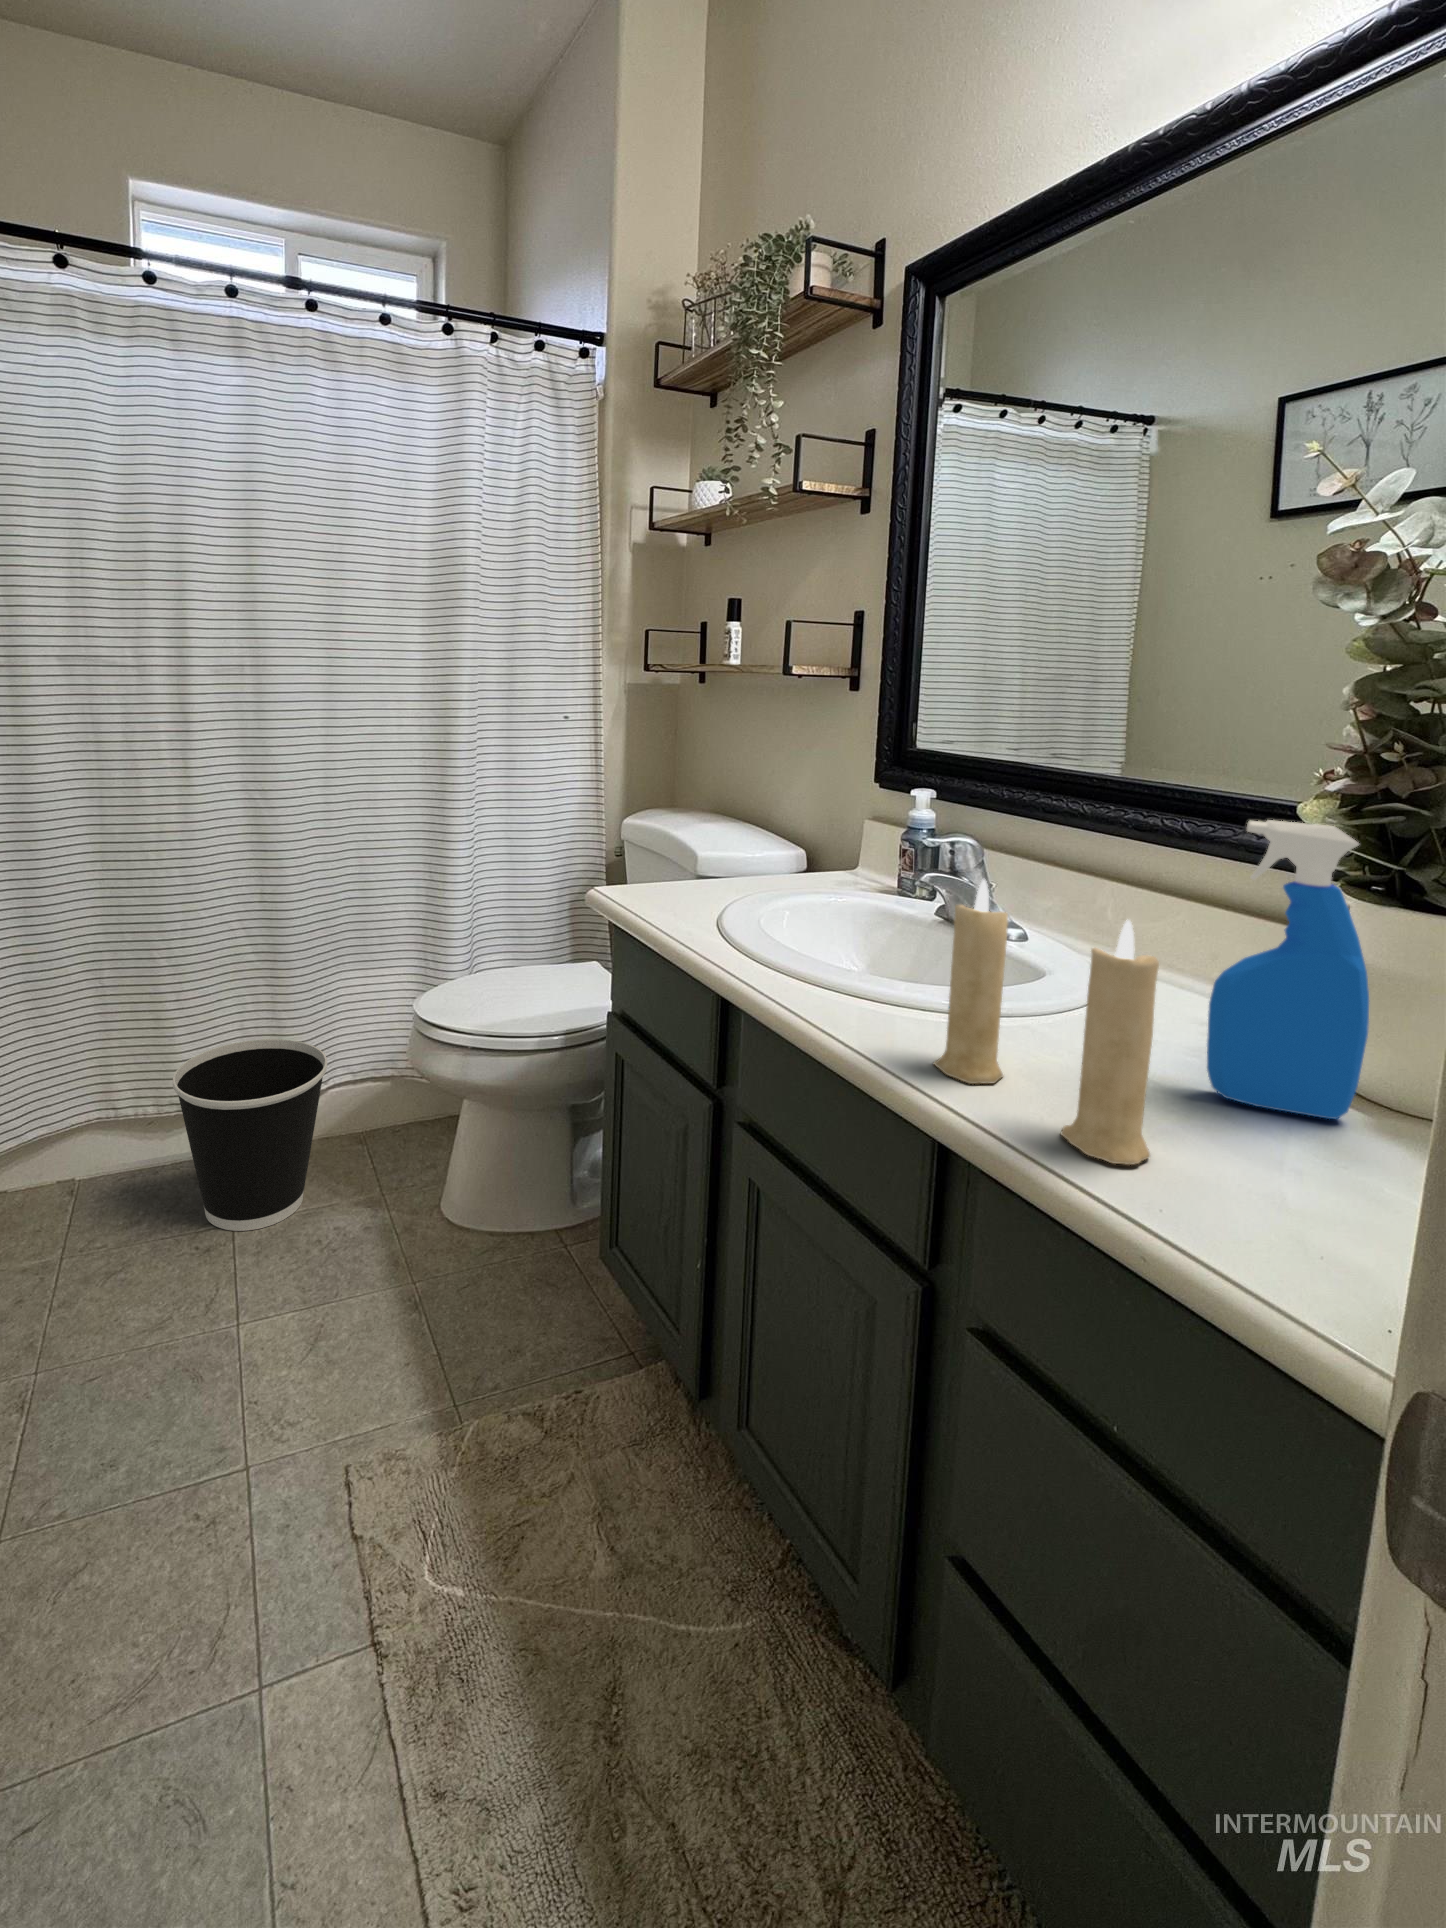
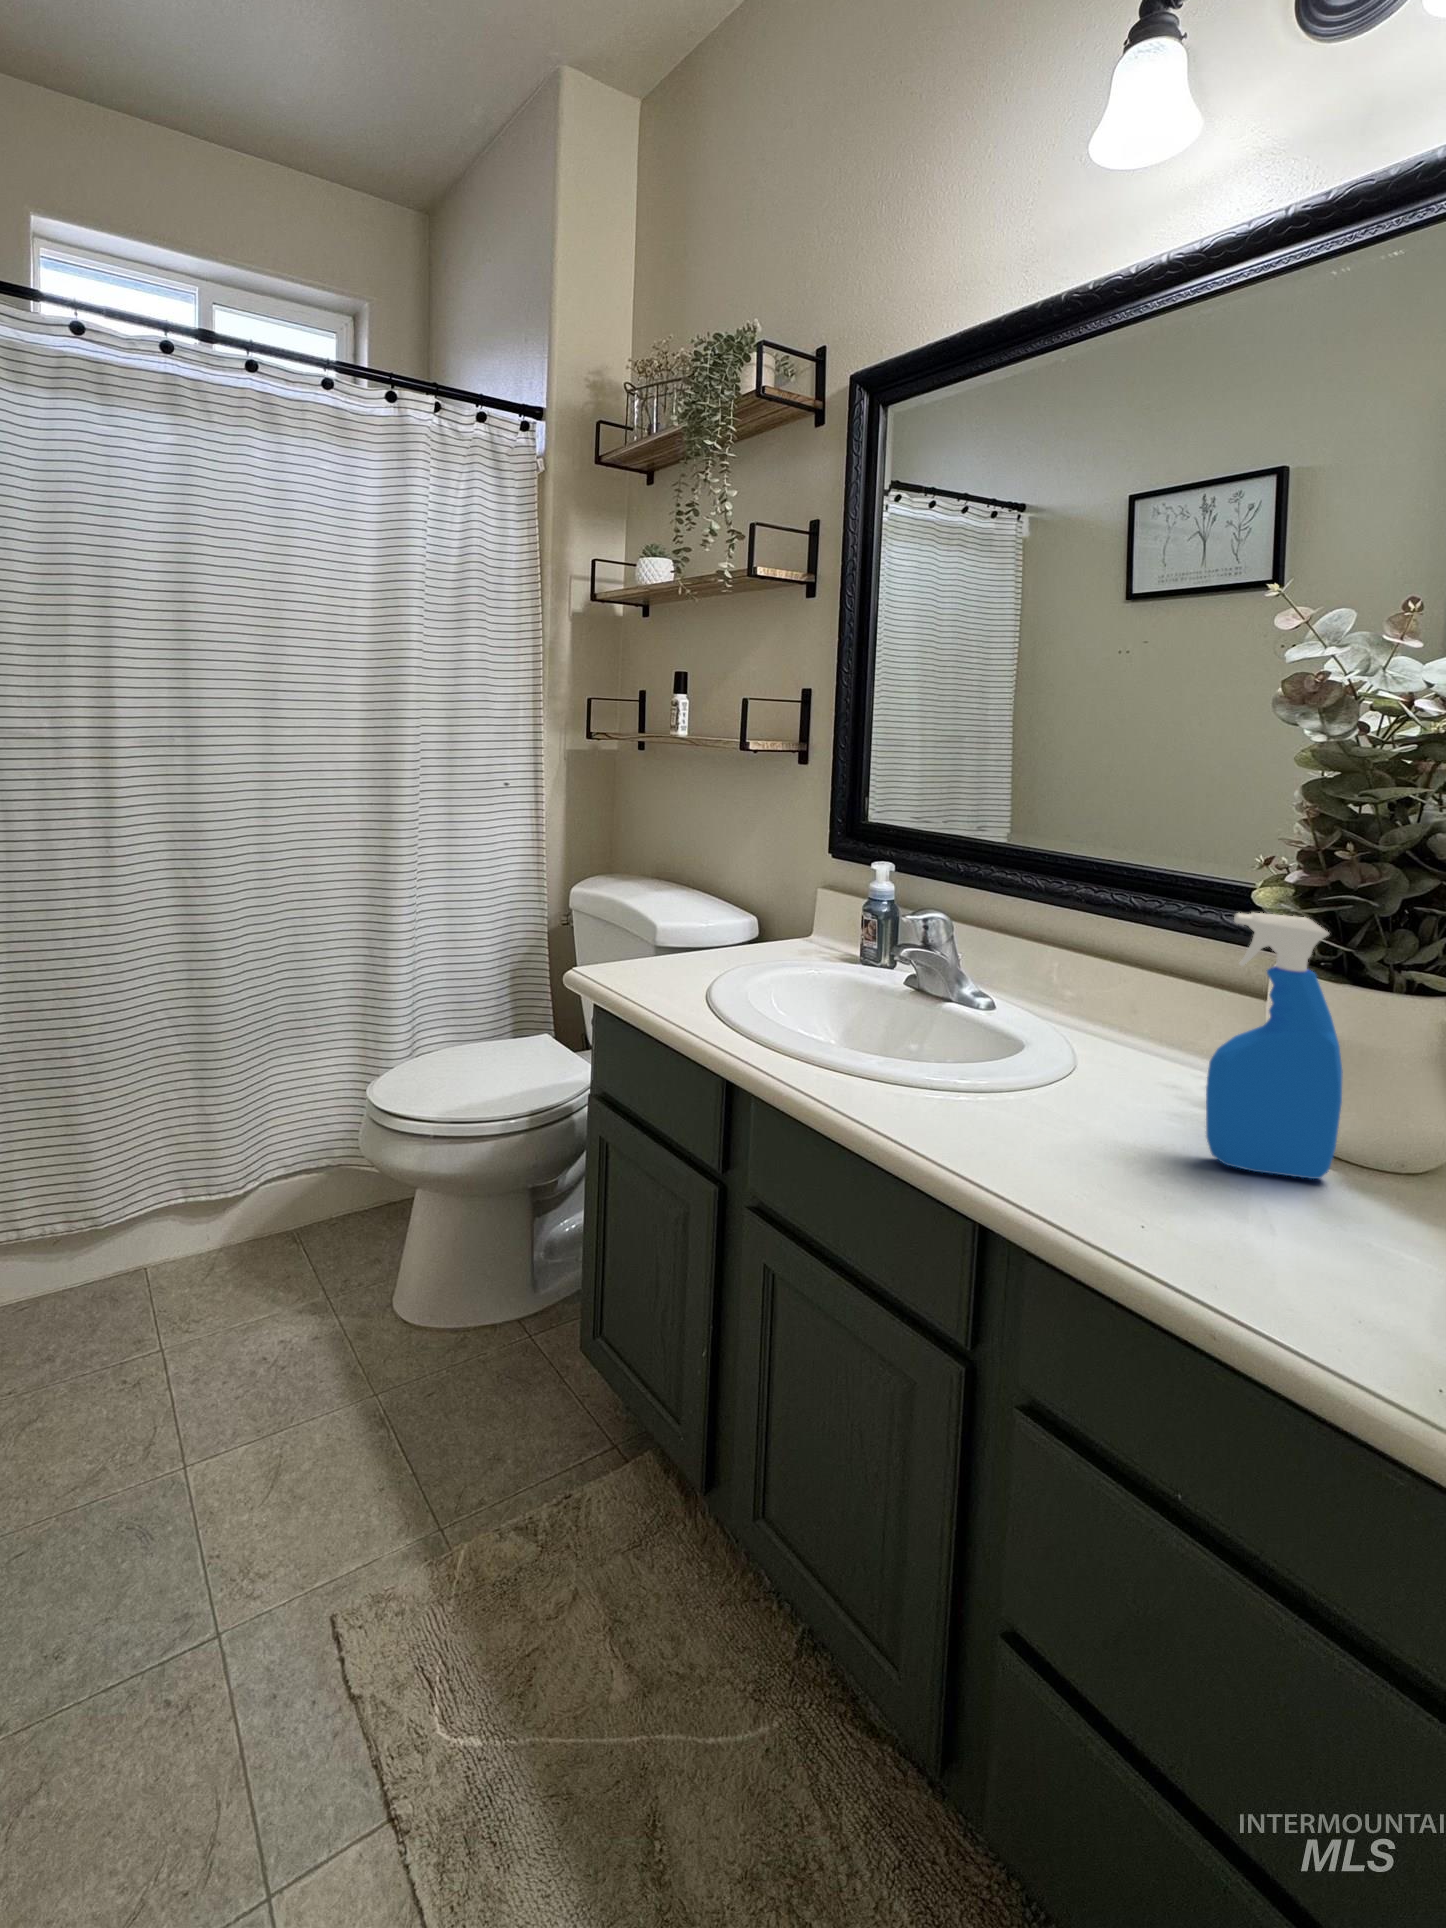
candle: present [934,880,1159,1165] -> none [967,962,1197,1243]
wastebasket: present [173,1039,327,1231] -> none [94,1136,268,1356]

